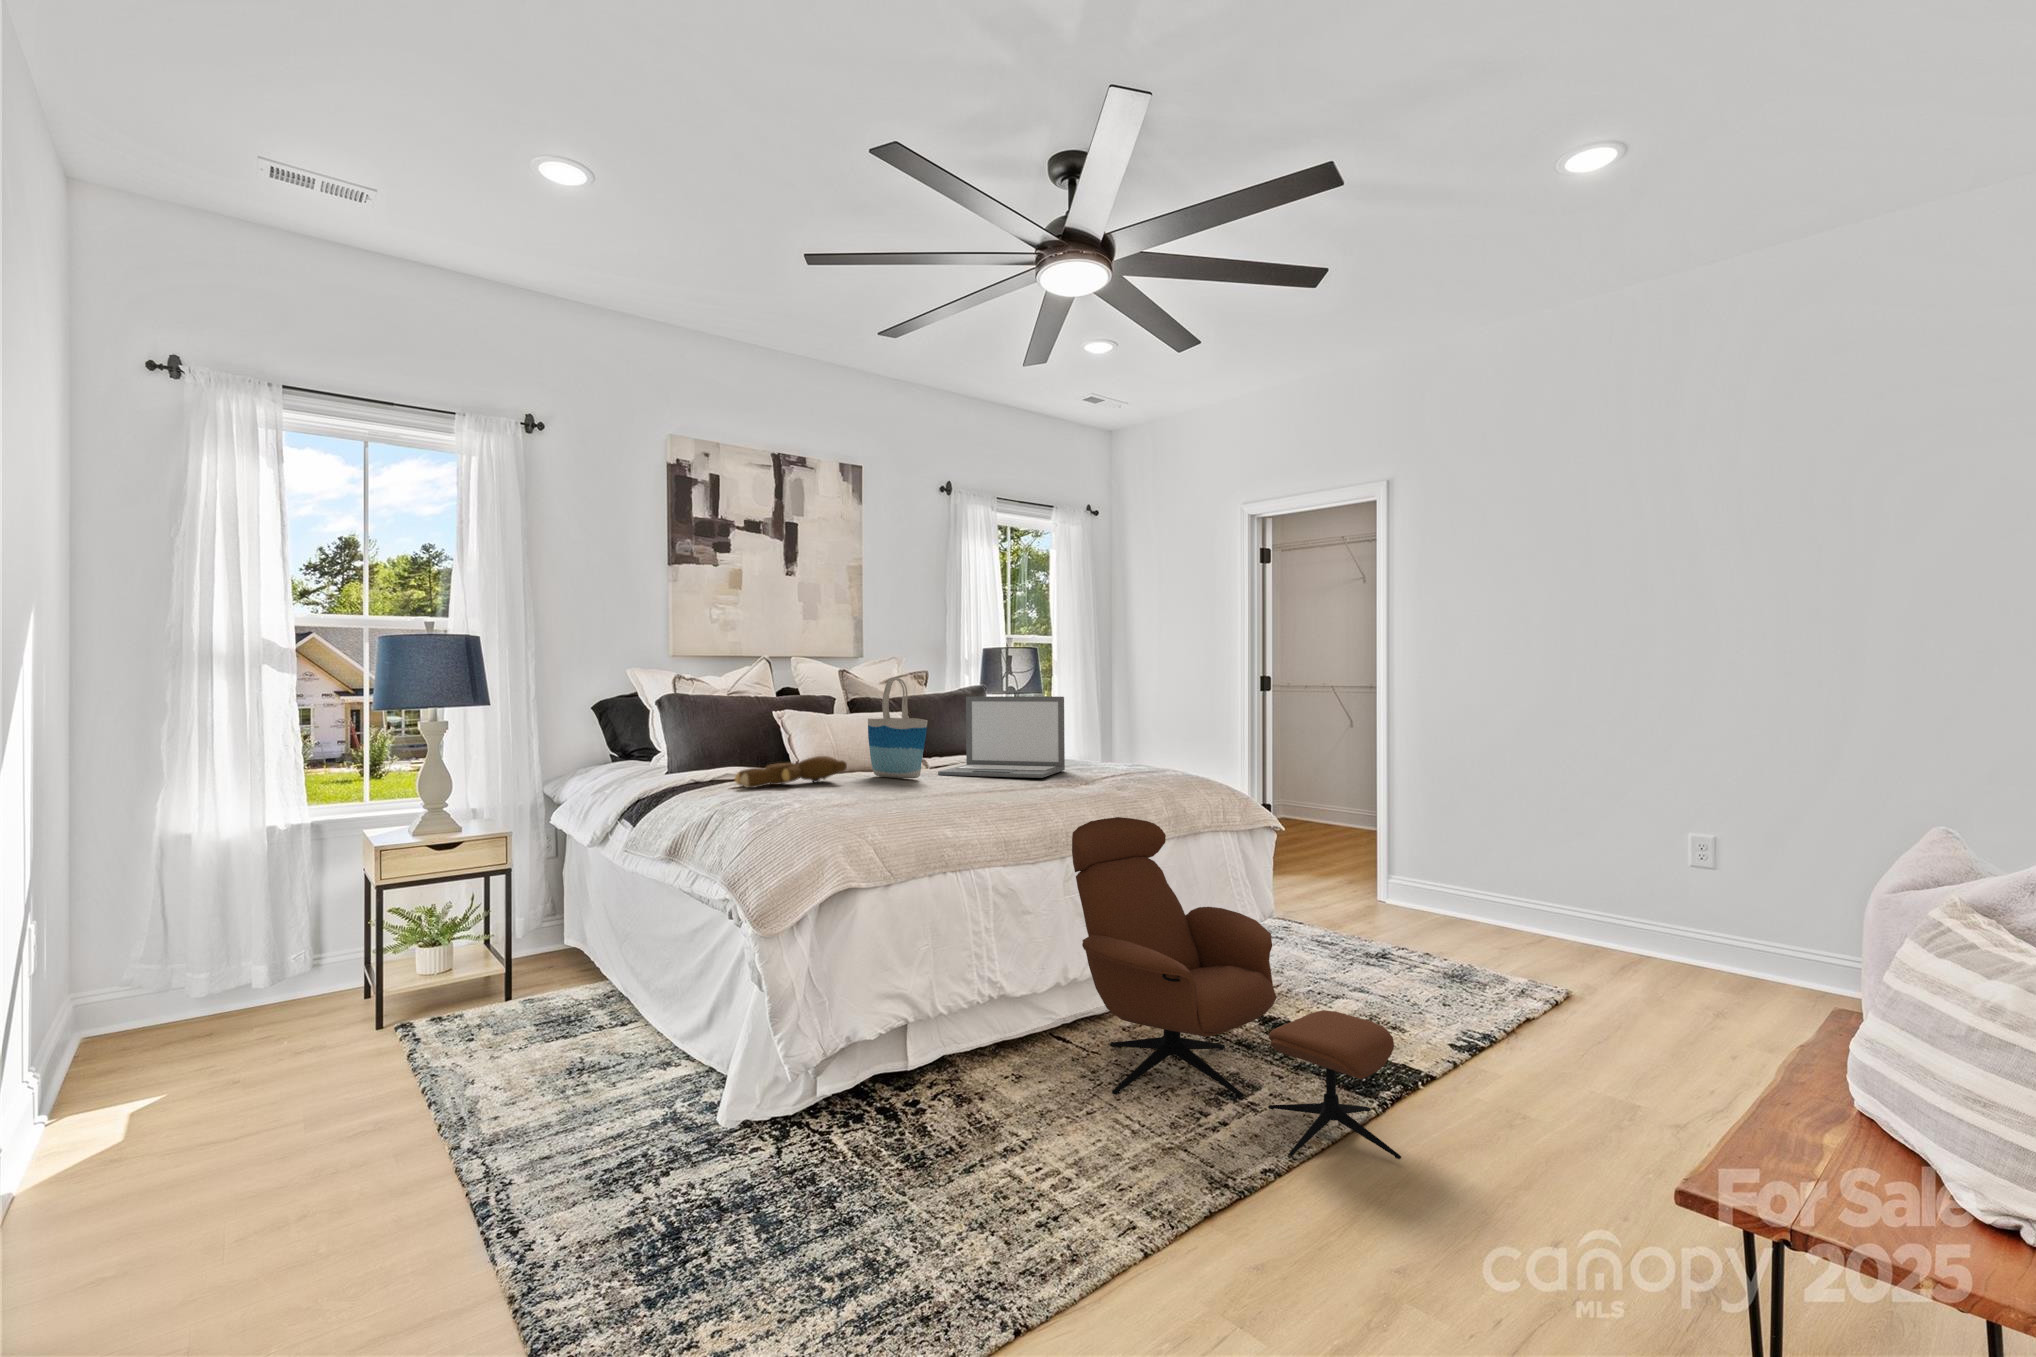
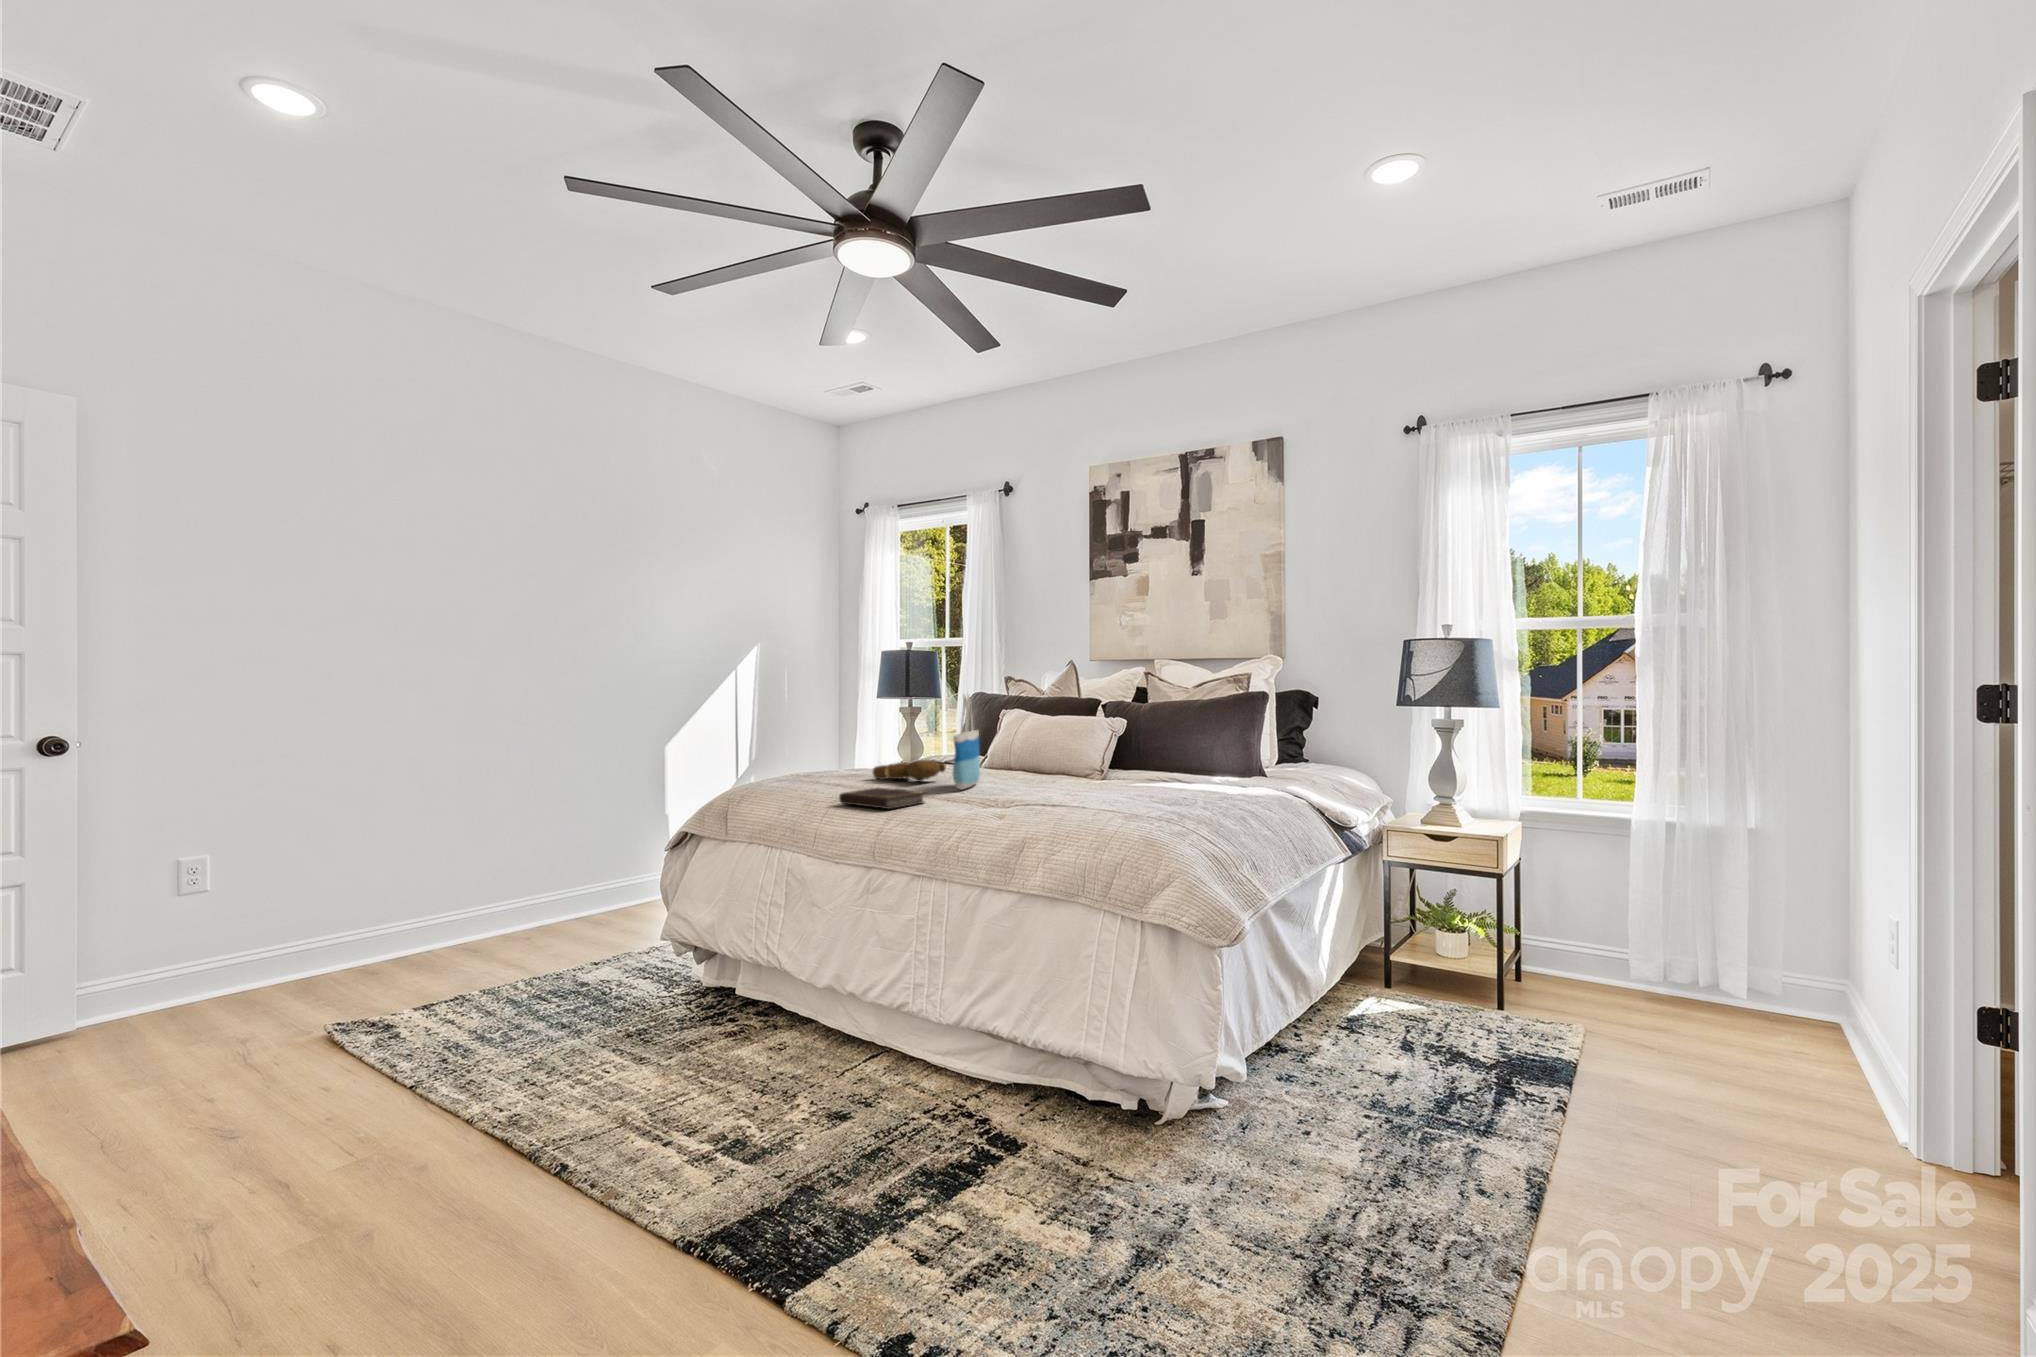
laptop: present [938,696,1065,778] -> none [992,712,1084,807]
notebook: none [901,775,998,797] -> present [839,788,924,809]
lounge chair: present [1072,817,1401,1159] -> none [556,850,891,1241]

